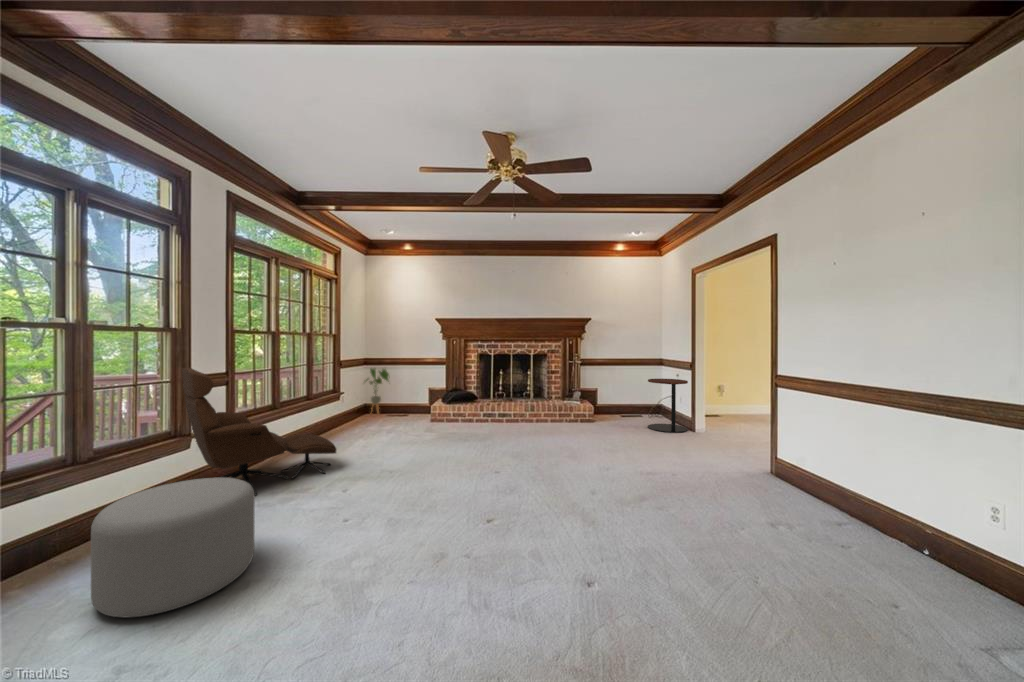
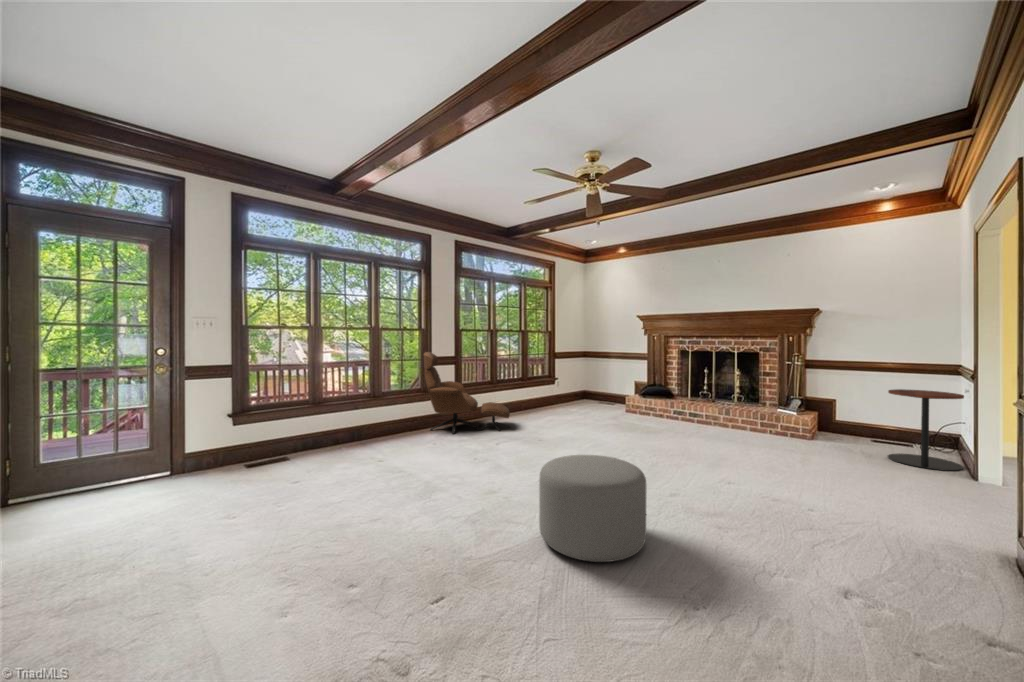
house plant: present [365,369,389,413] -> none [575,360,601,402]
ottoman: present [91,478,255,617] -> present [539,455,646,562]

